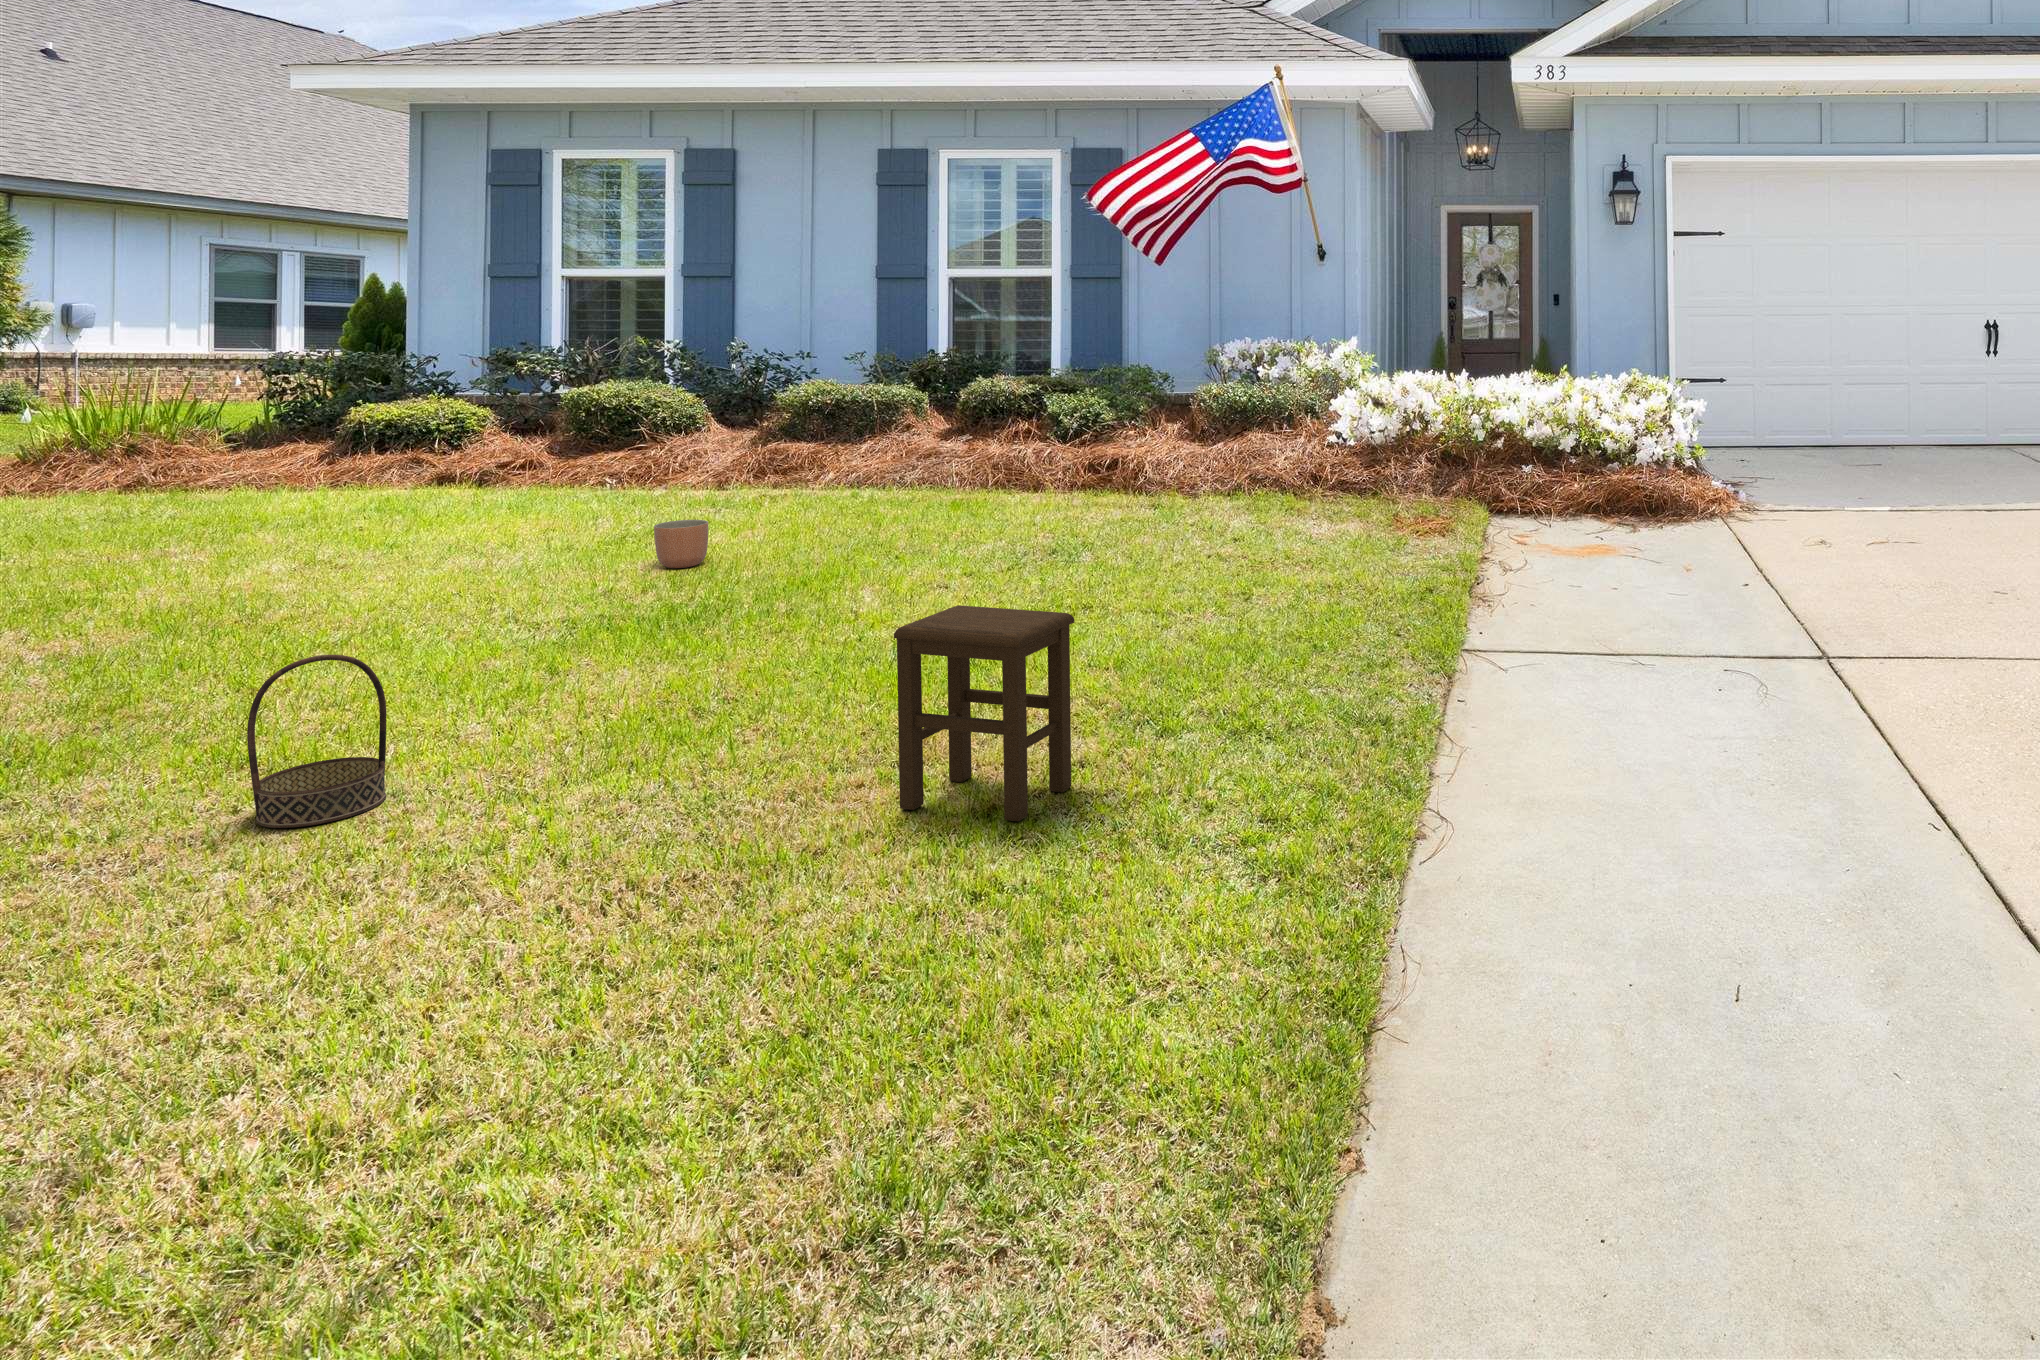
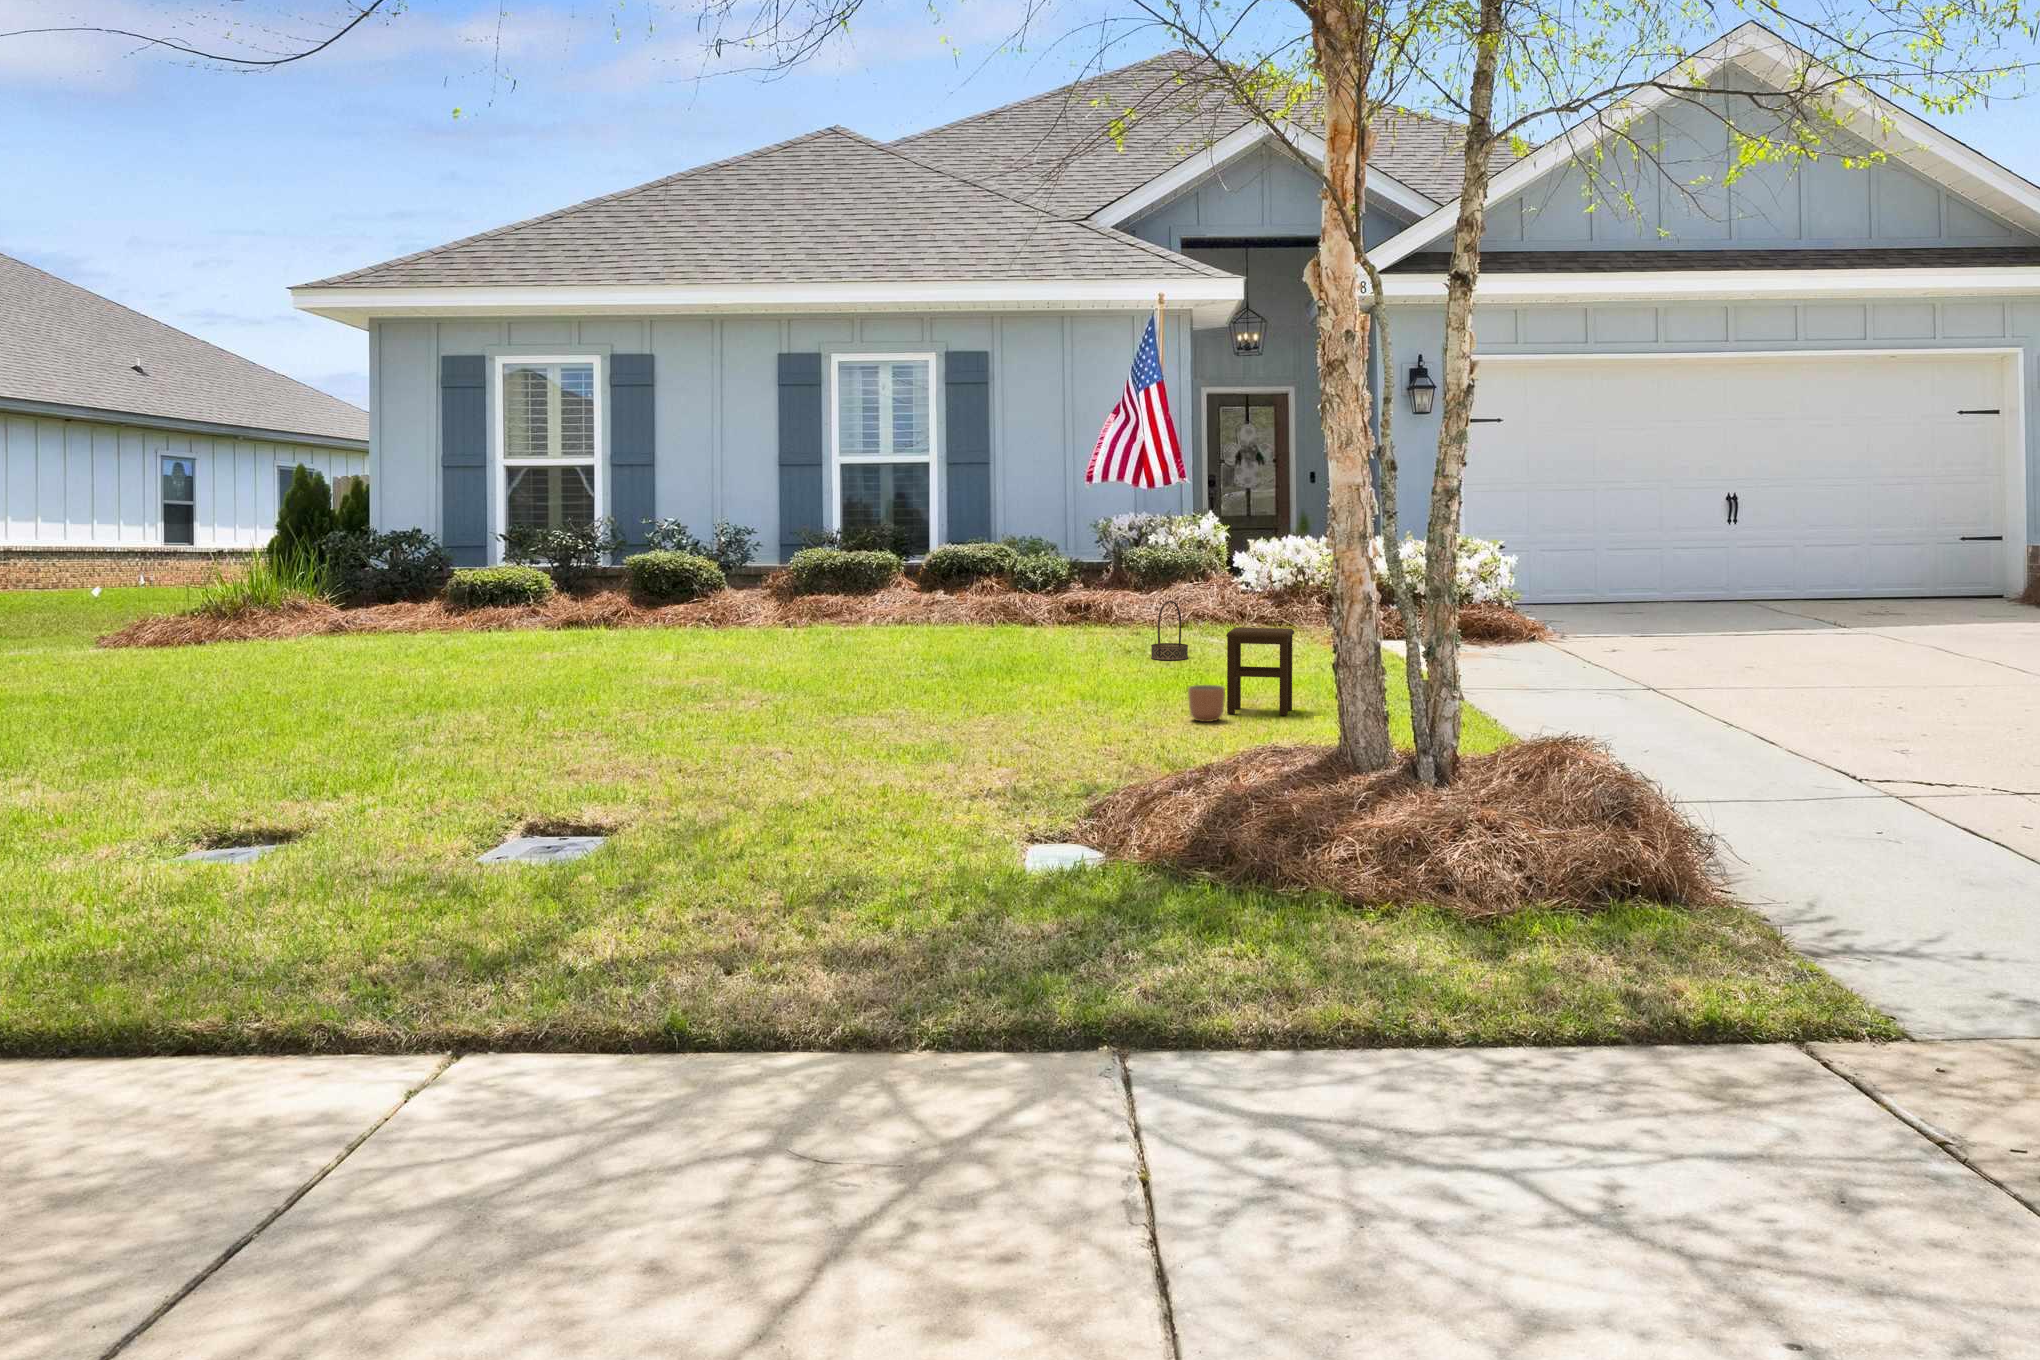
planter: present [654,520,708,568] -> present [1188,685,1225,722]
basket: present [247,655,386,828] -> present [1151,601,1188,660]

